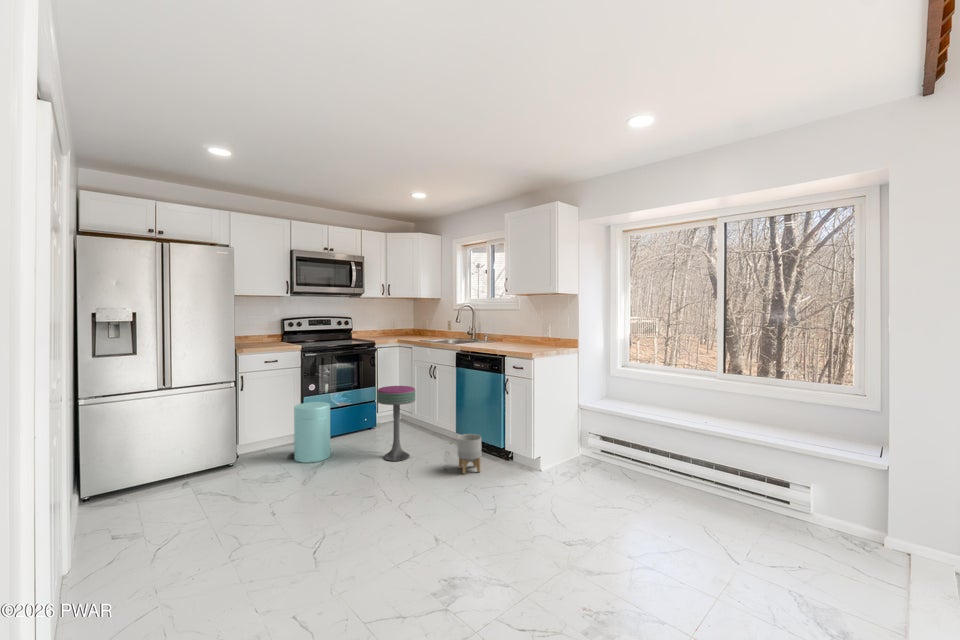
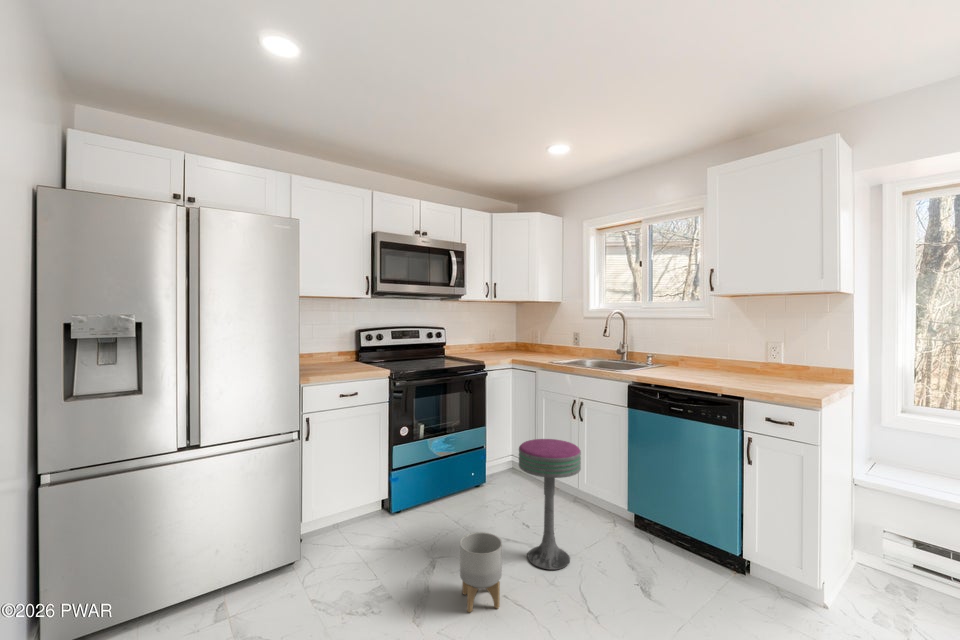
trash can: present [287,402,330,463] -> none [375,461,441,568]
planter: present [458,434,482,474] -> present [460,532,502,612]

